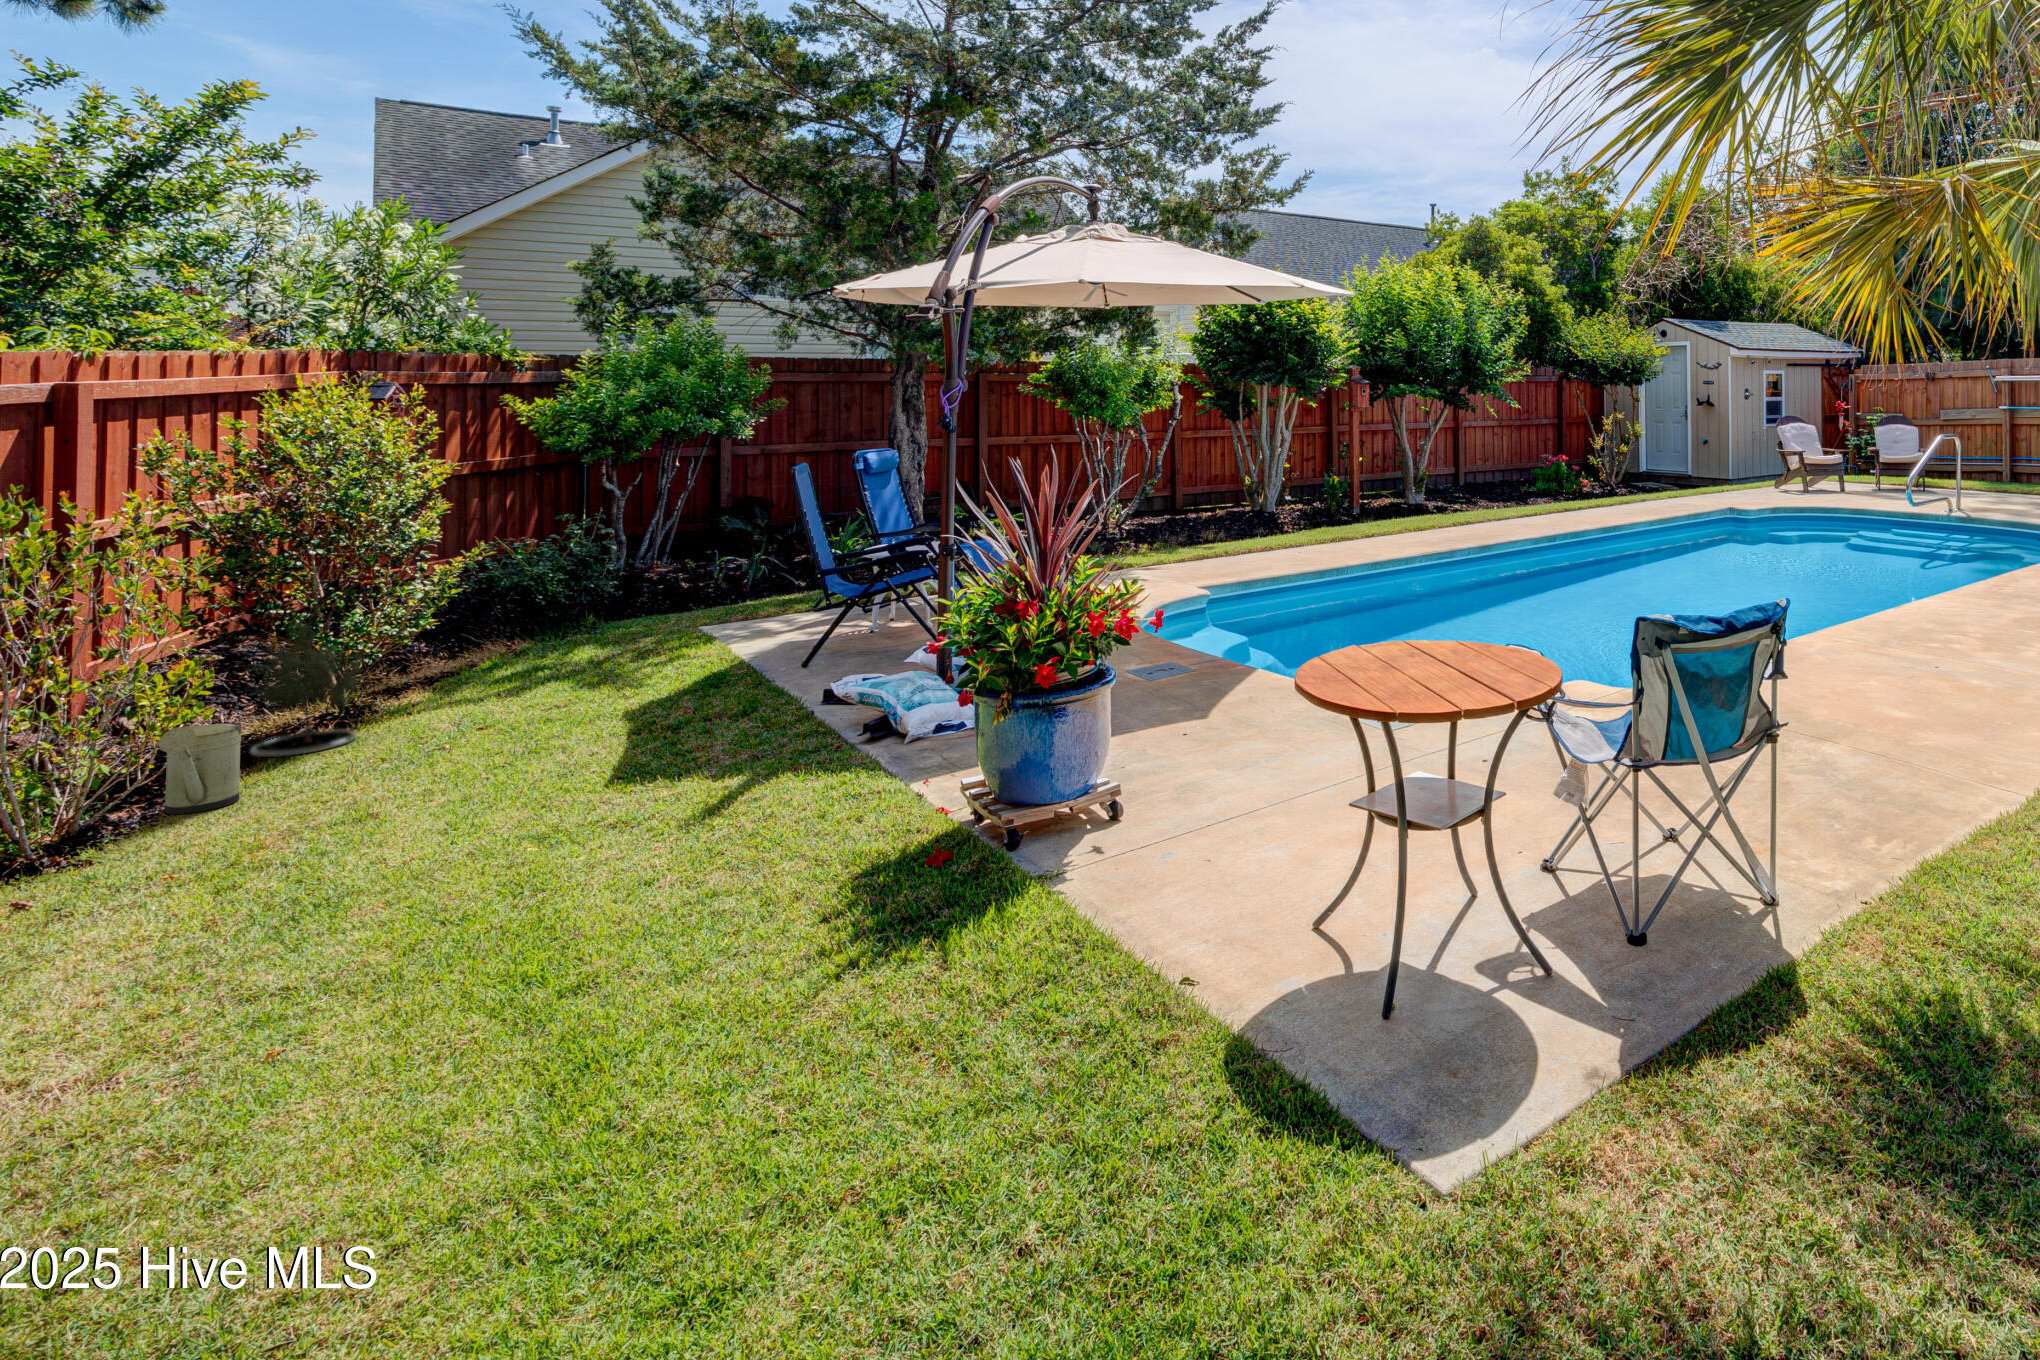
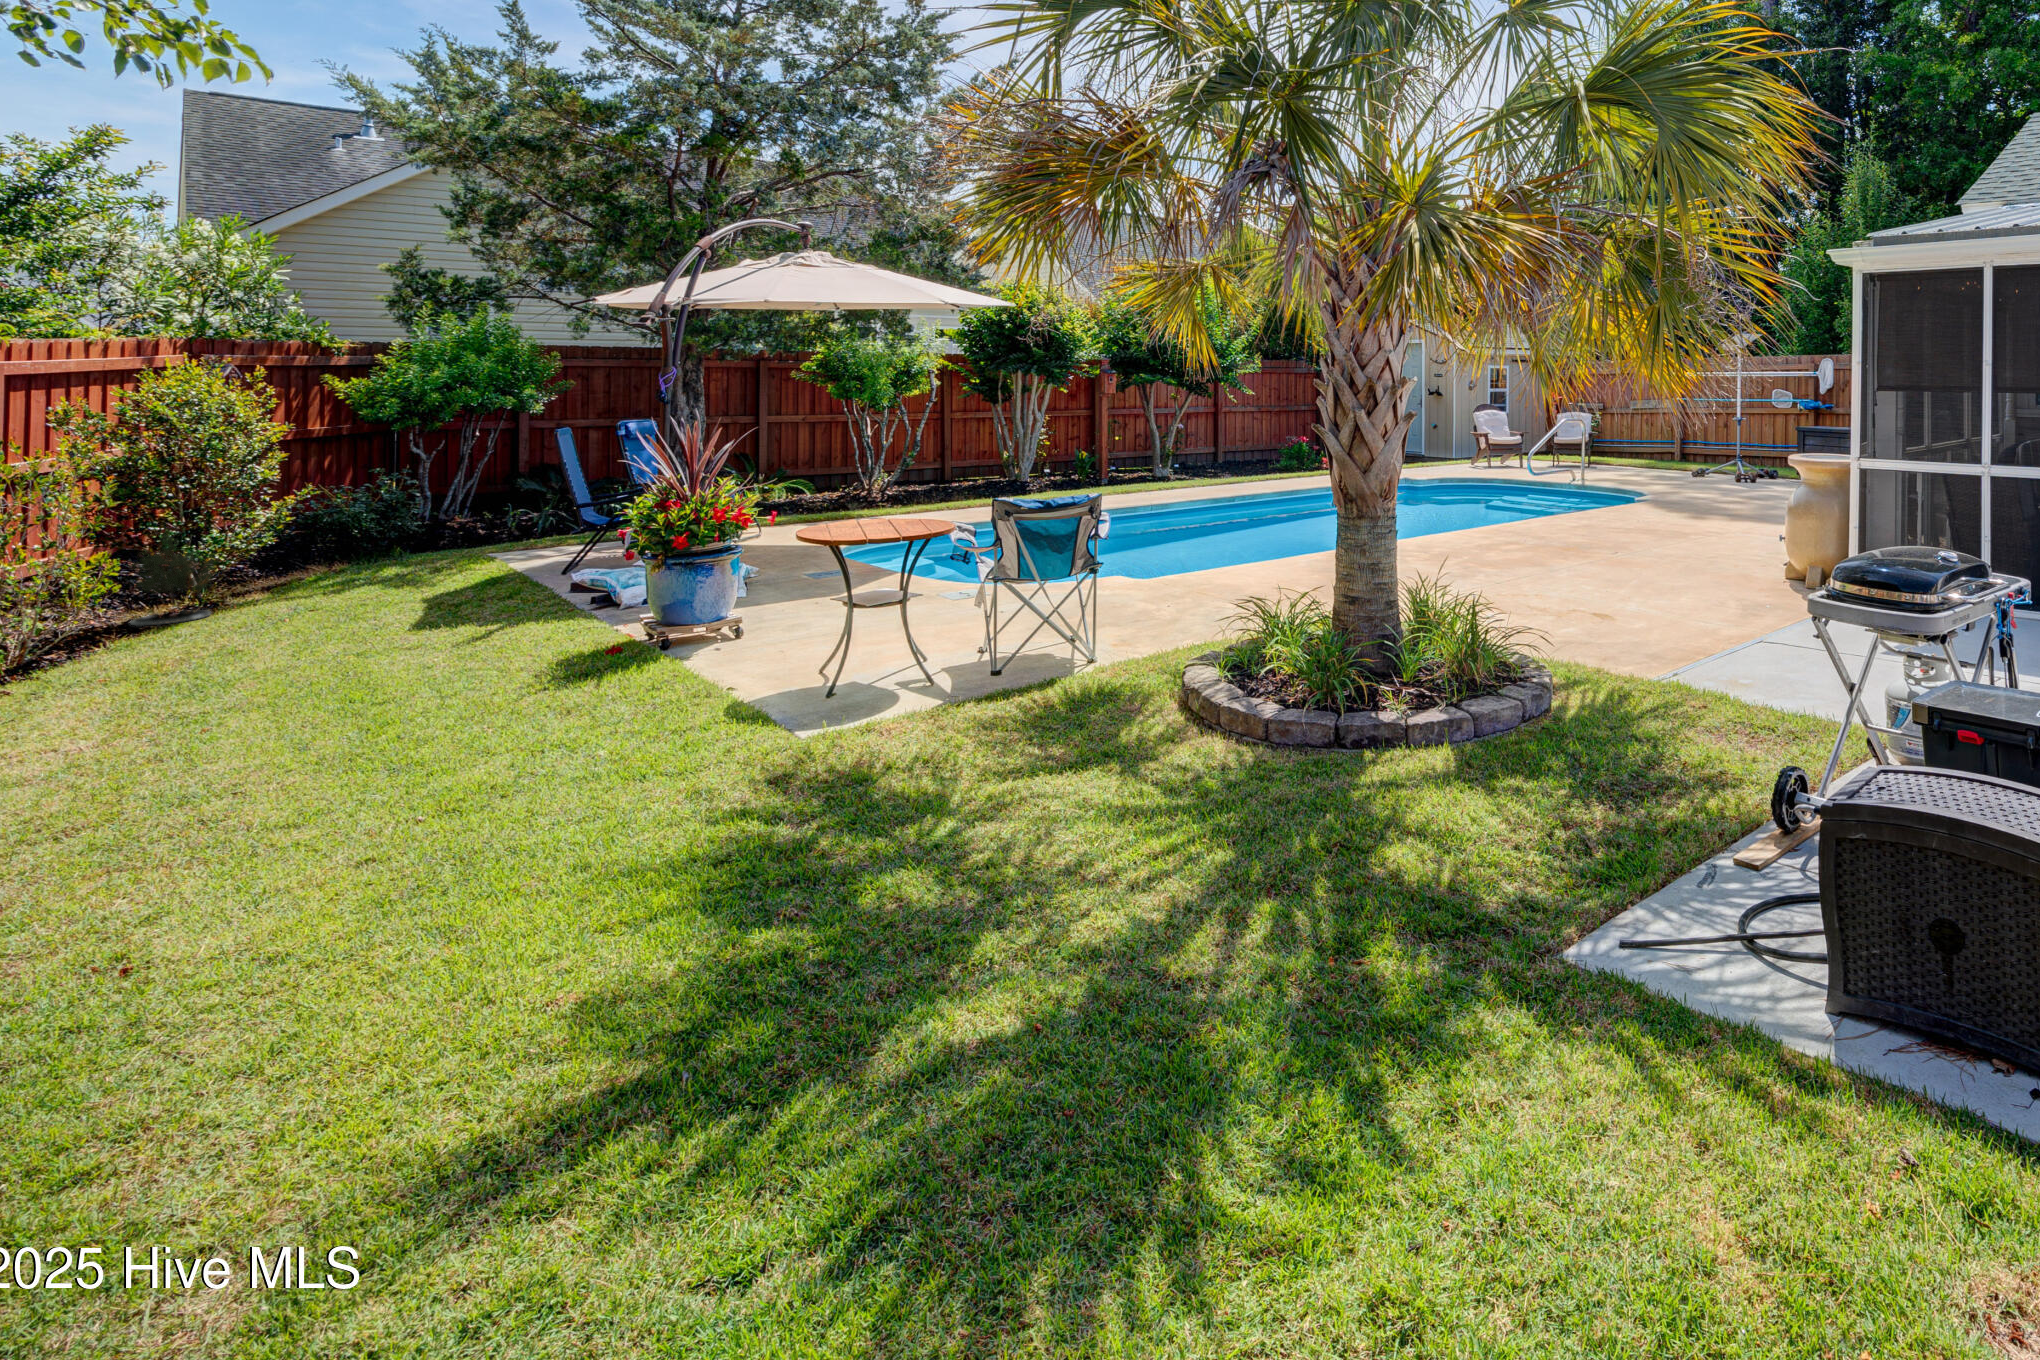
watering can: present [159,700,241,814] -> none [76,579,131,653]

